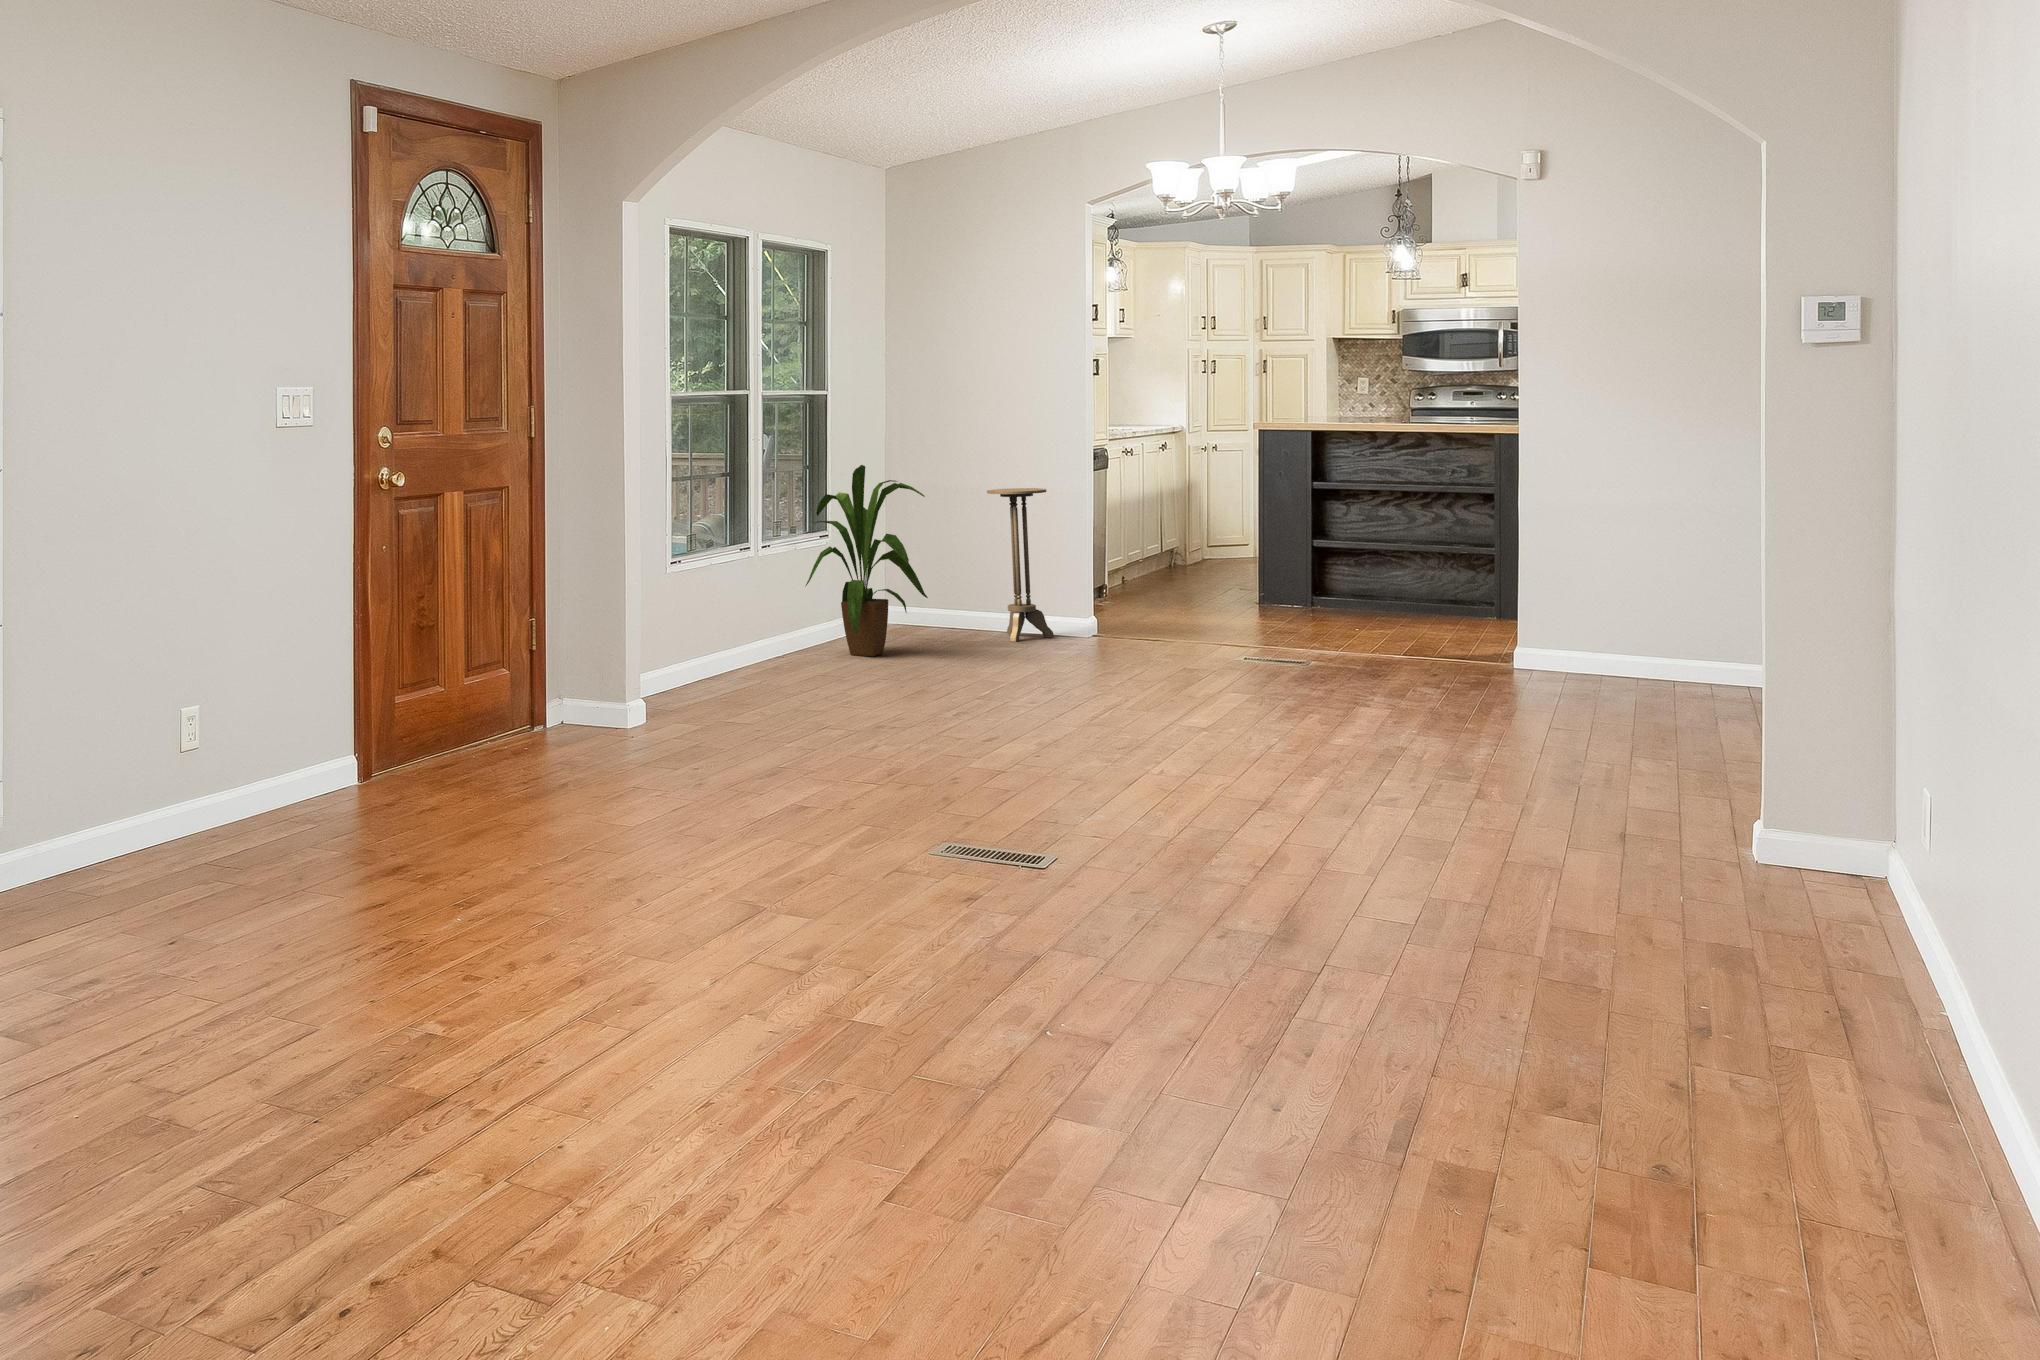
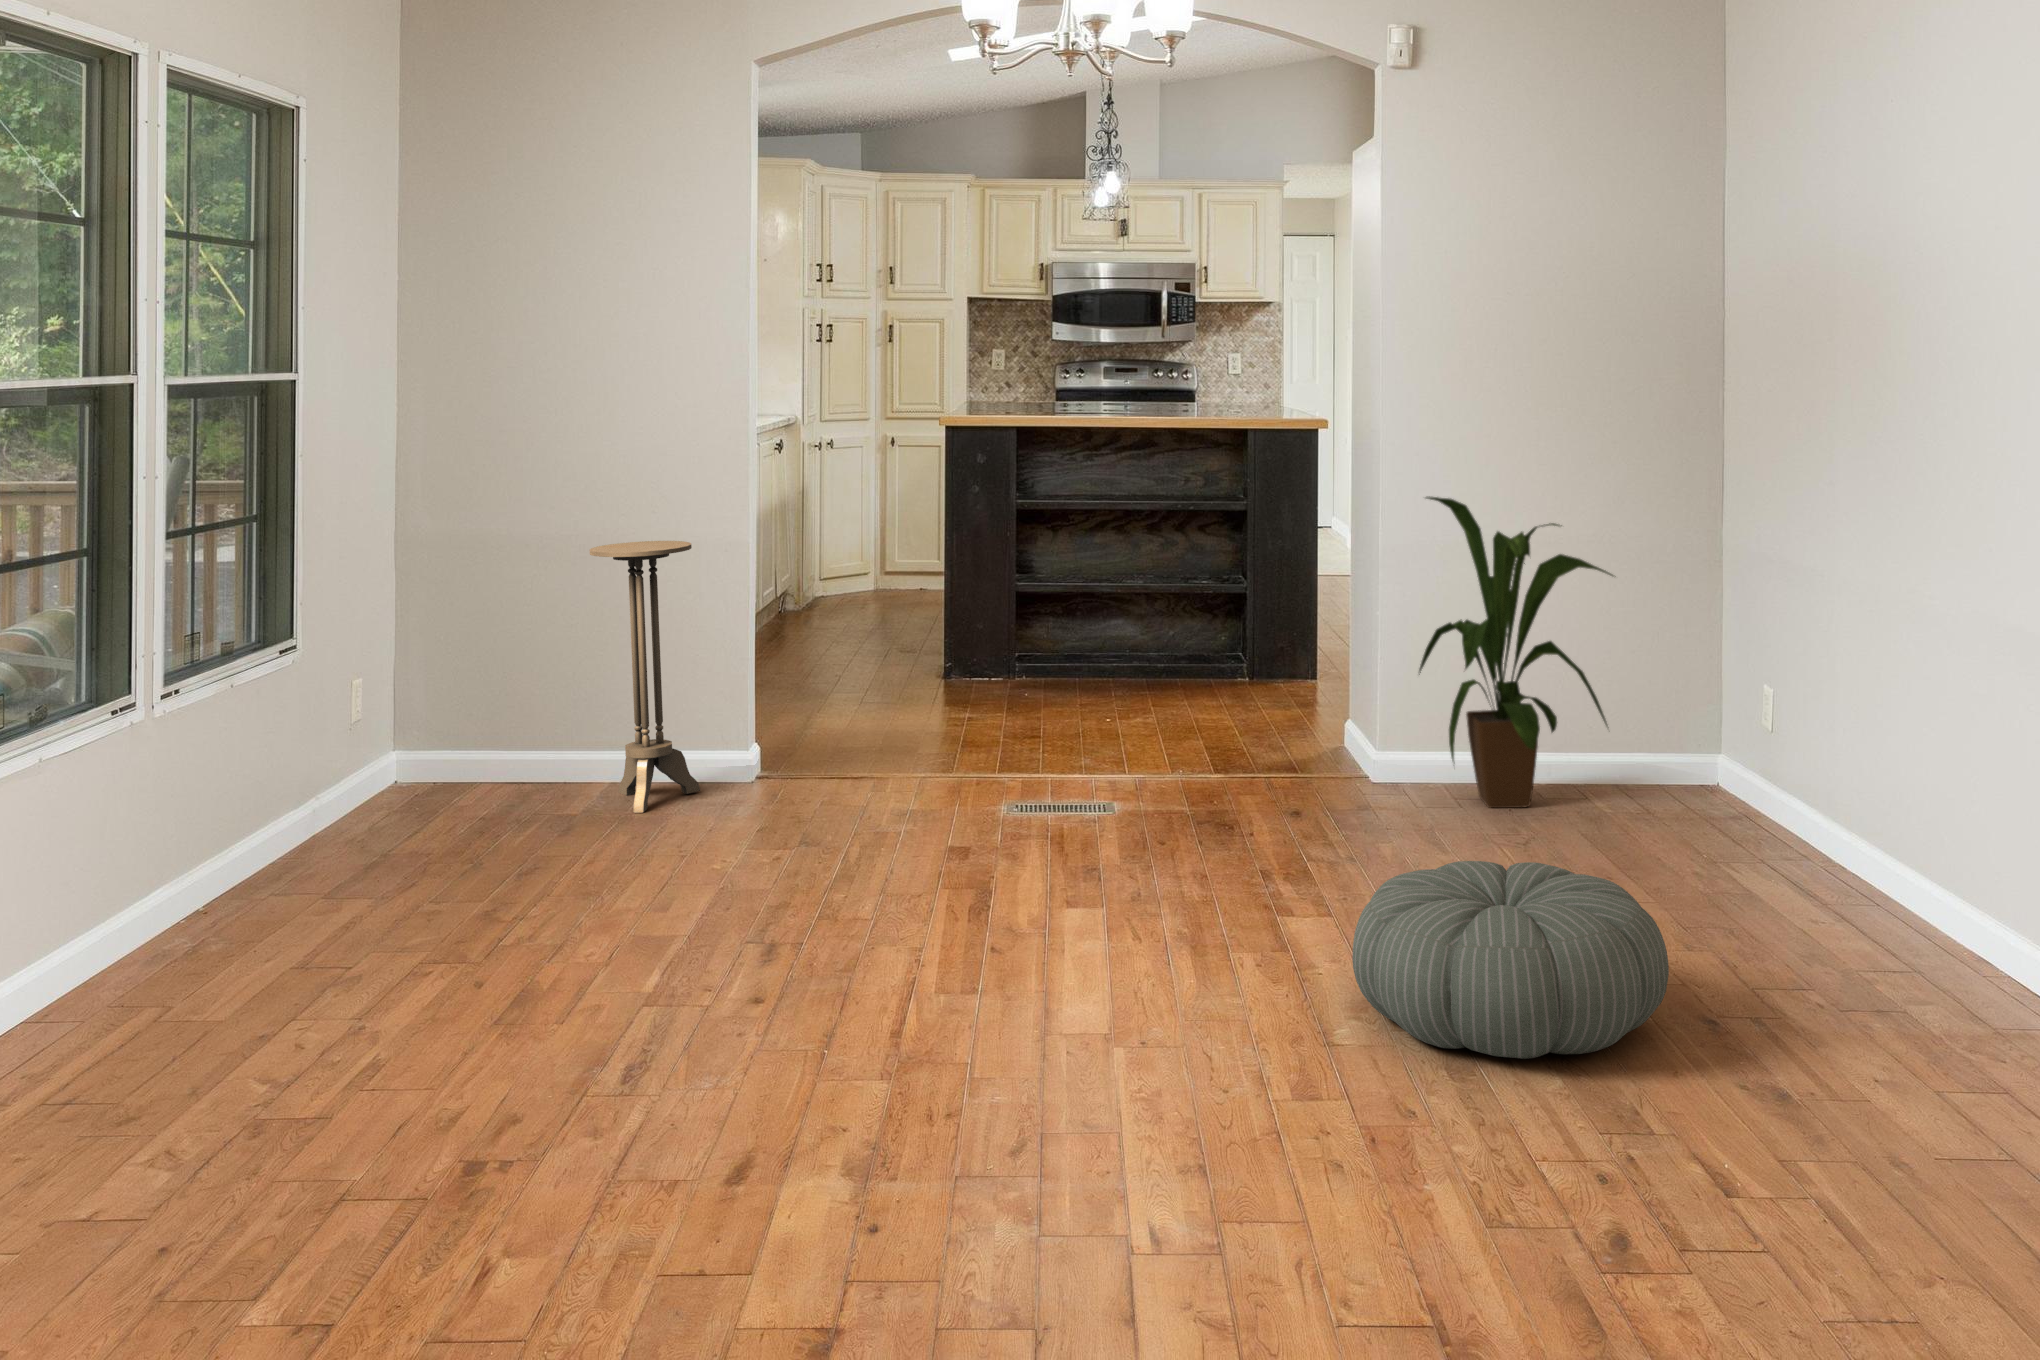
house plant: present [806,465,928,656] -> present [1419,496,1613,808]
pouf: none [1348,667,1543,760] -> present [1352,861,1669,1059]

